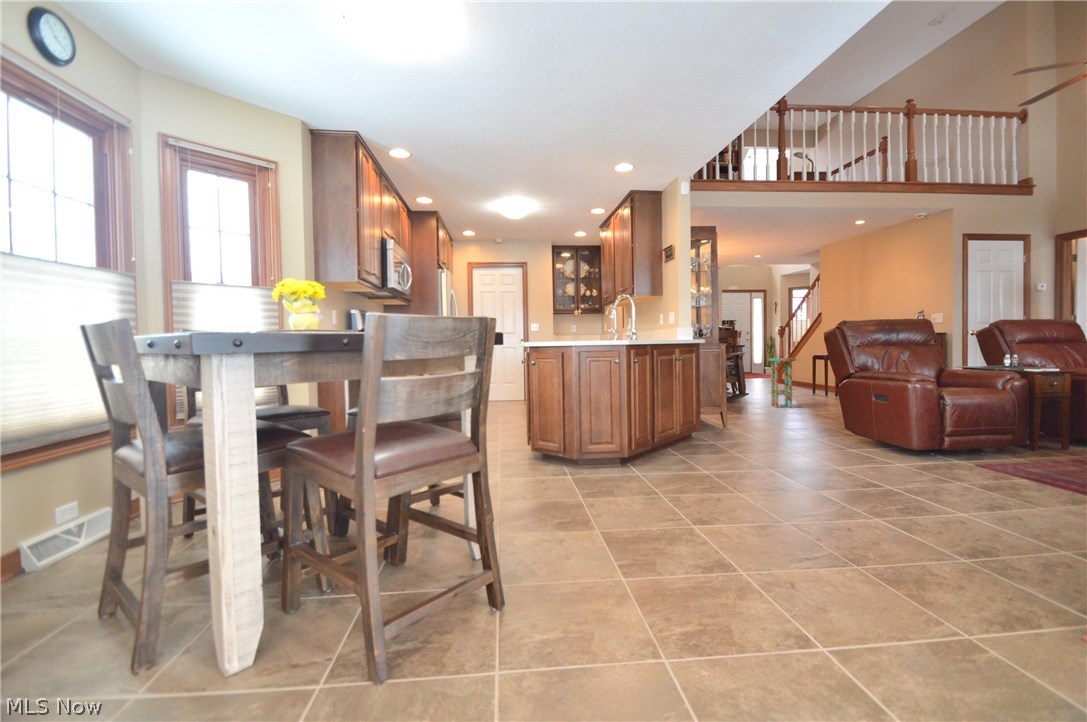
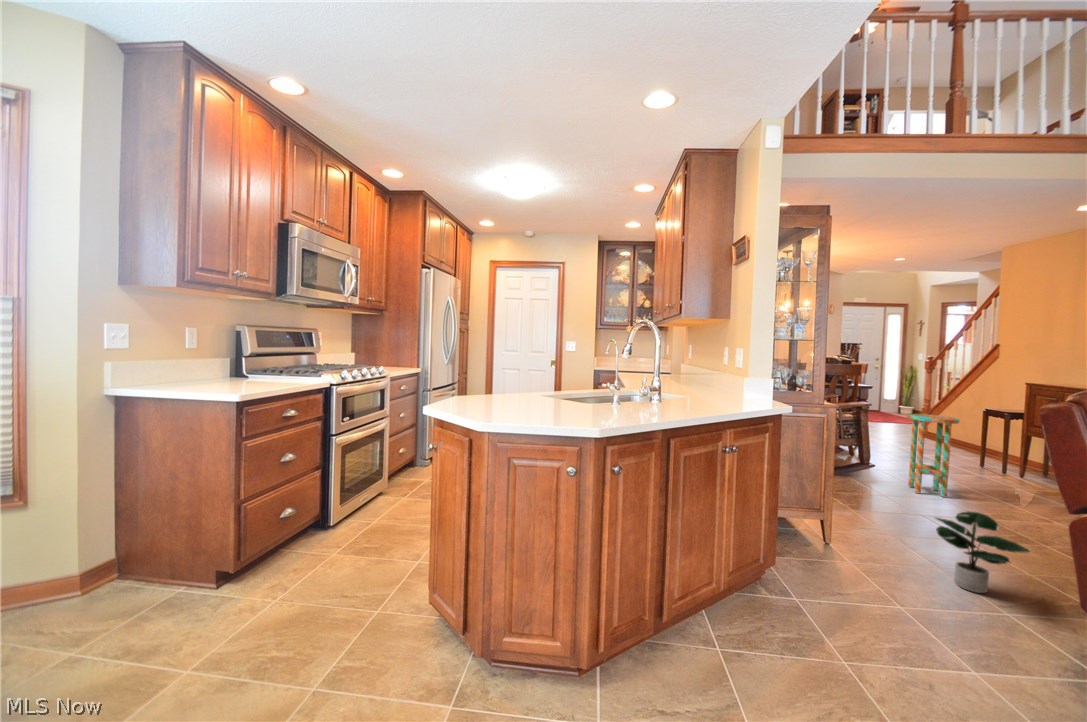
potted plant: none [781,396,823,436] -> present [936,511,1030,593]

